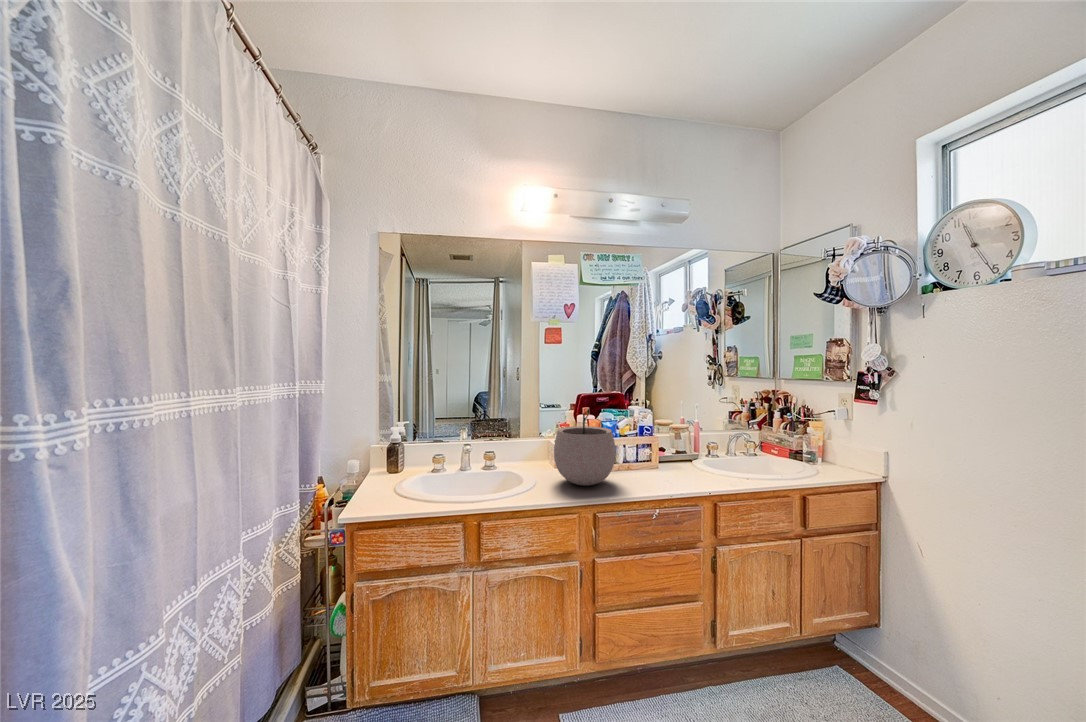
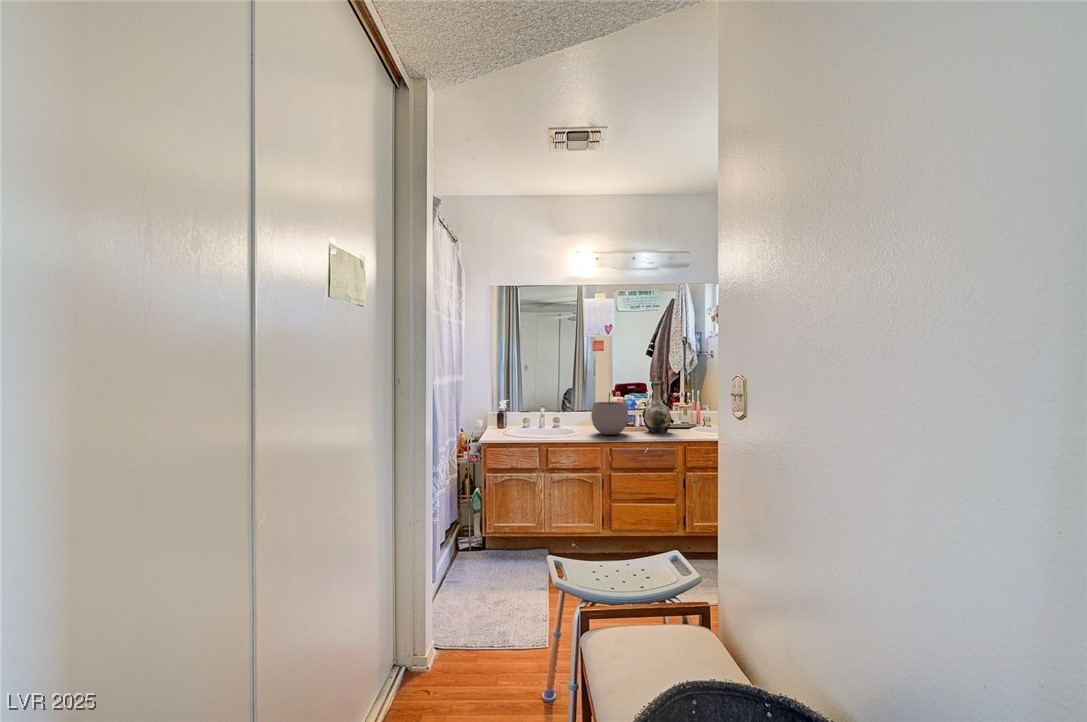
decorative vase: none [630,390,679,475] -> present [642,380,672,433]

